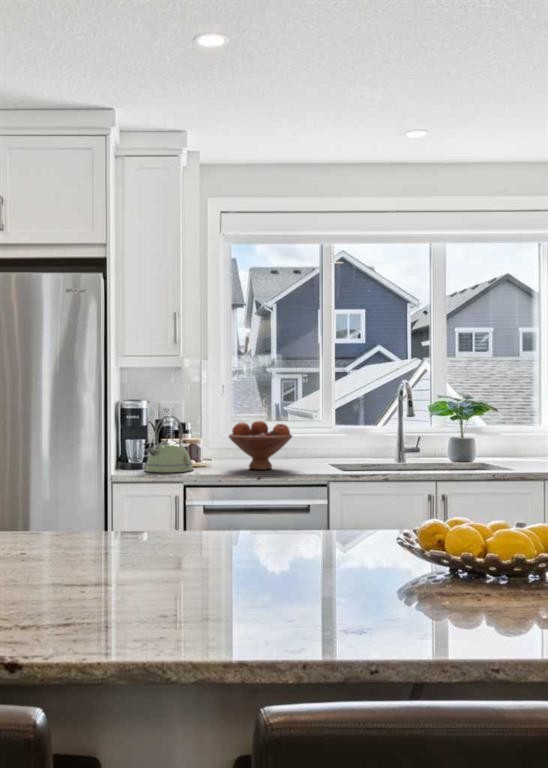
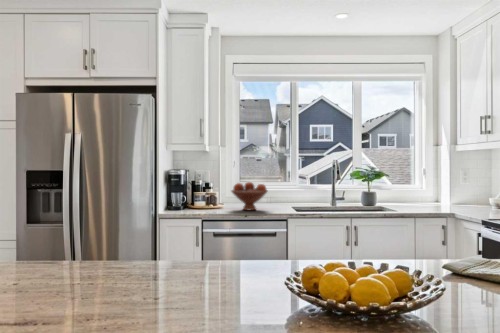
kettle: present [143,416,193,473] -> none [182,179,211,212]

